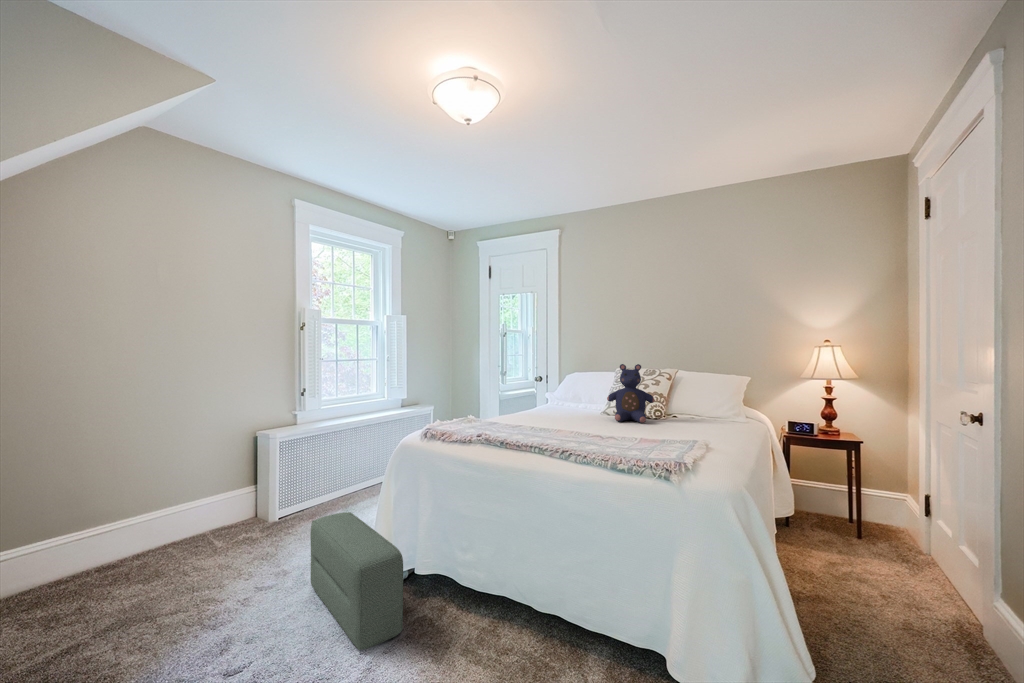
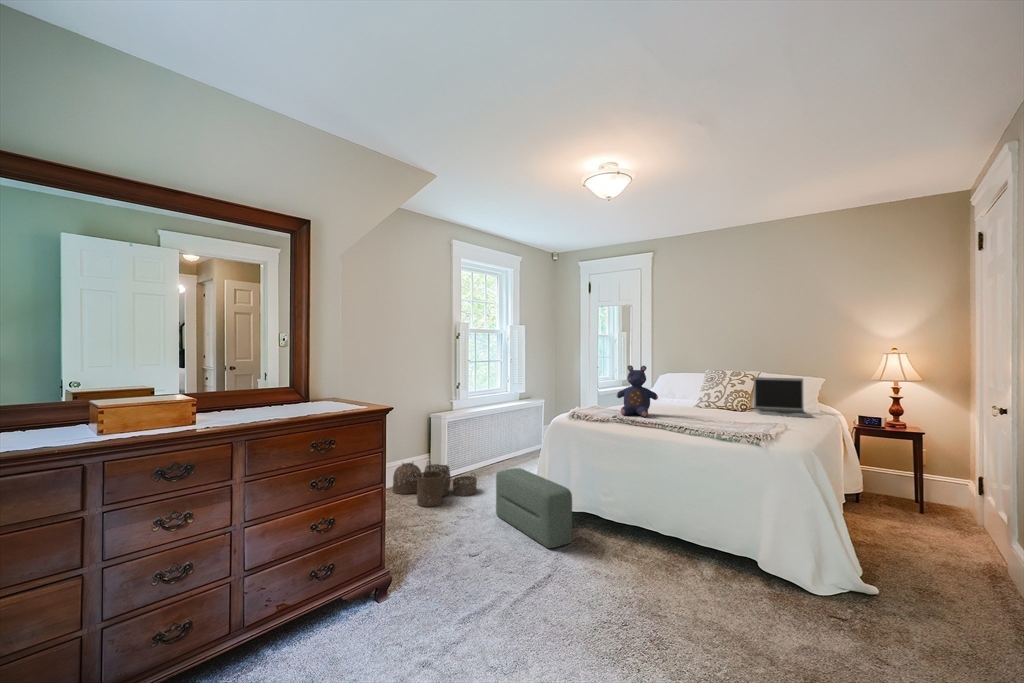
teddy bear: present [607,364,655,423] -> present [617,365,658,417]
laptop: none [670,376,739,427] -> present [754,377,813,418]
woven basket: none [176,501,307,575] -> present [392,463,477,506]

